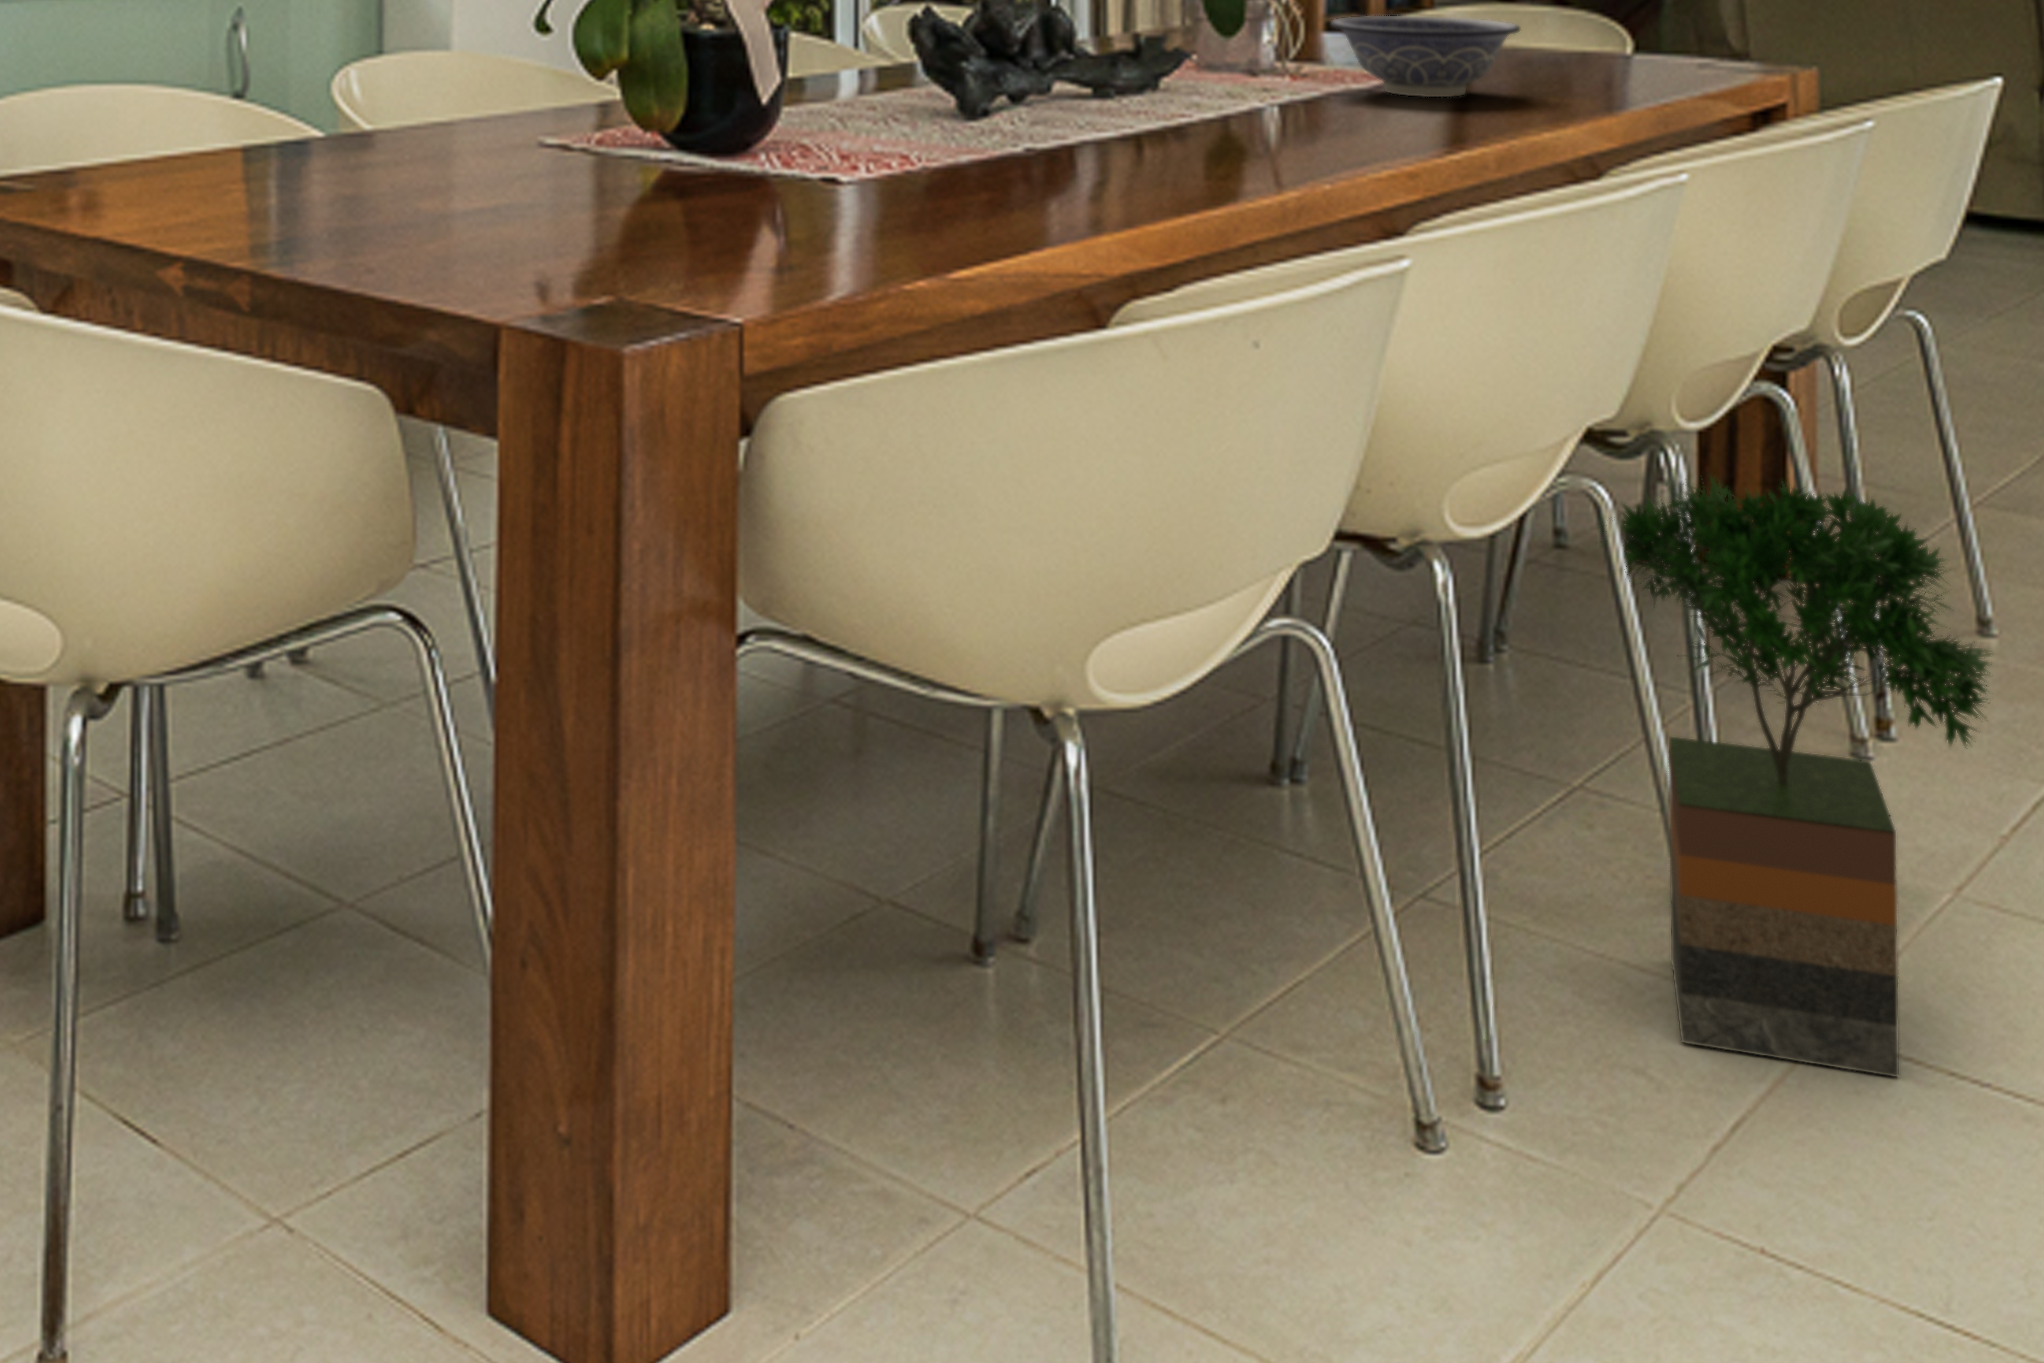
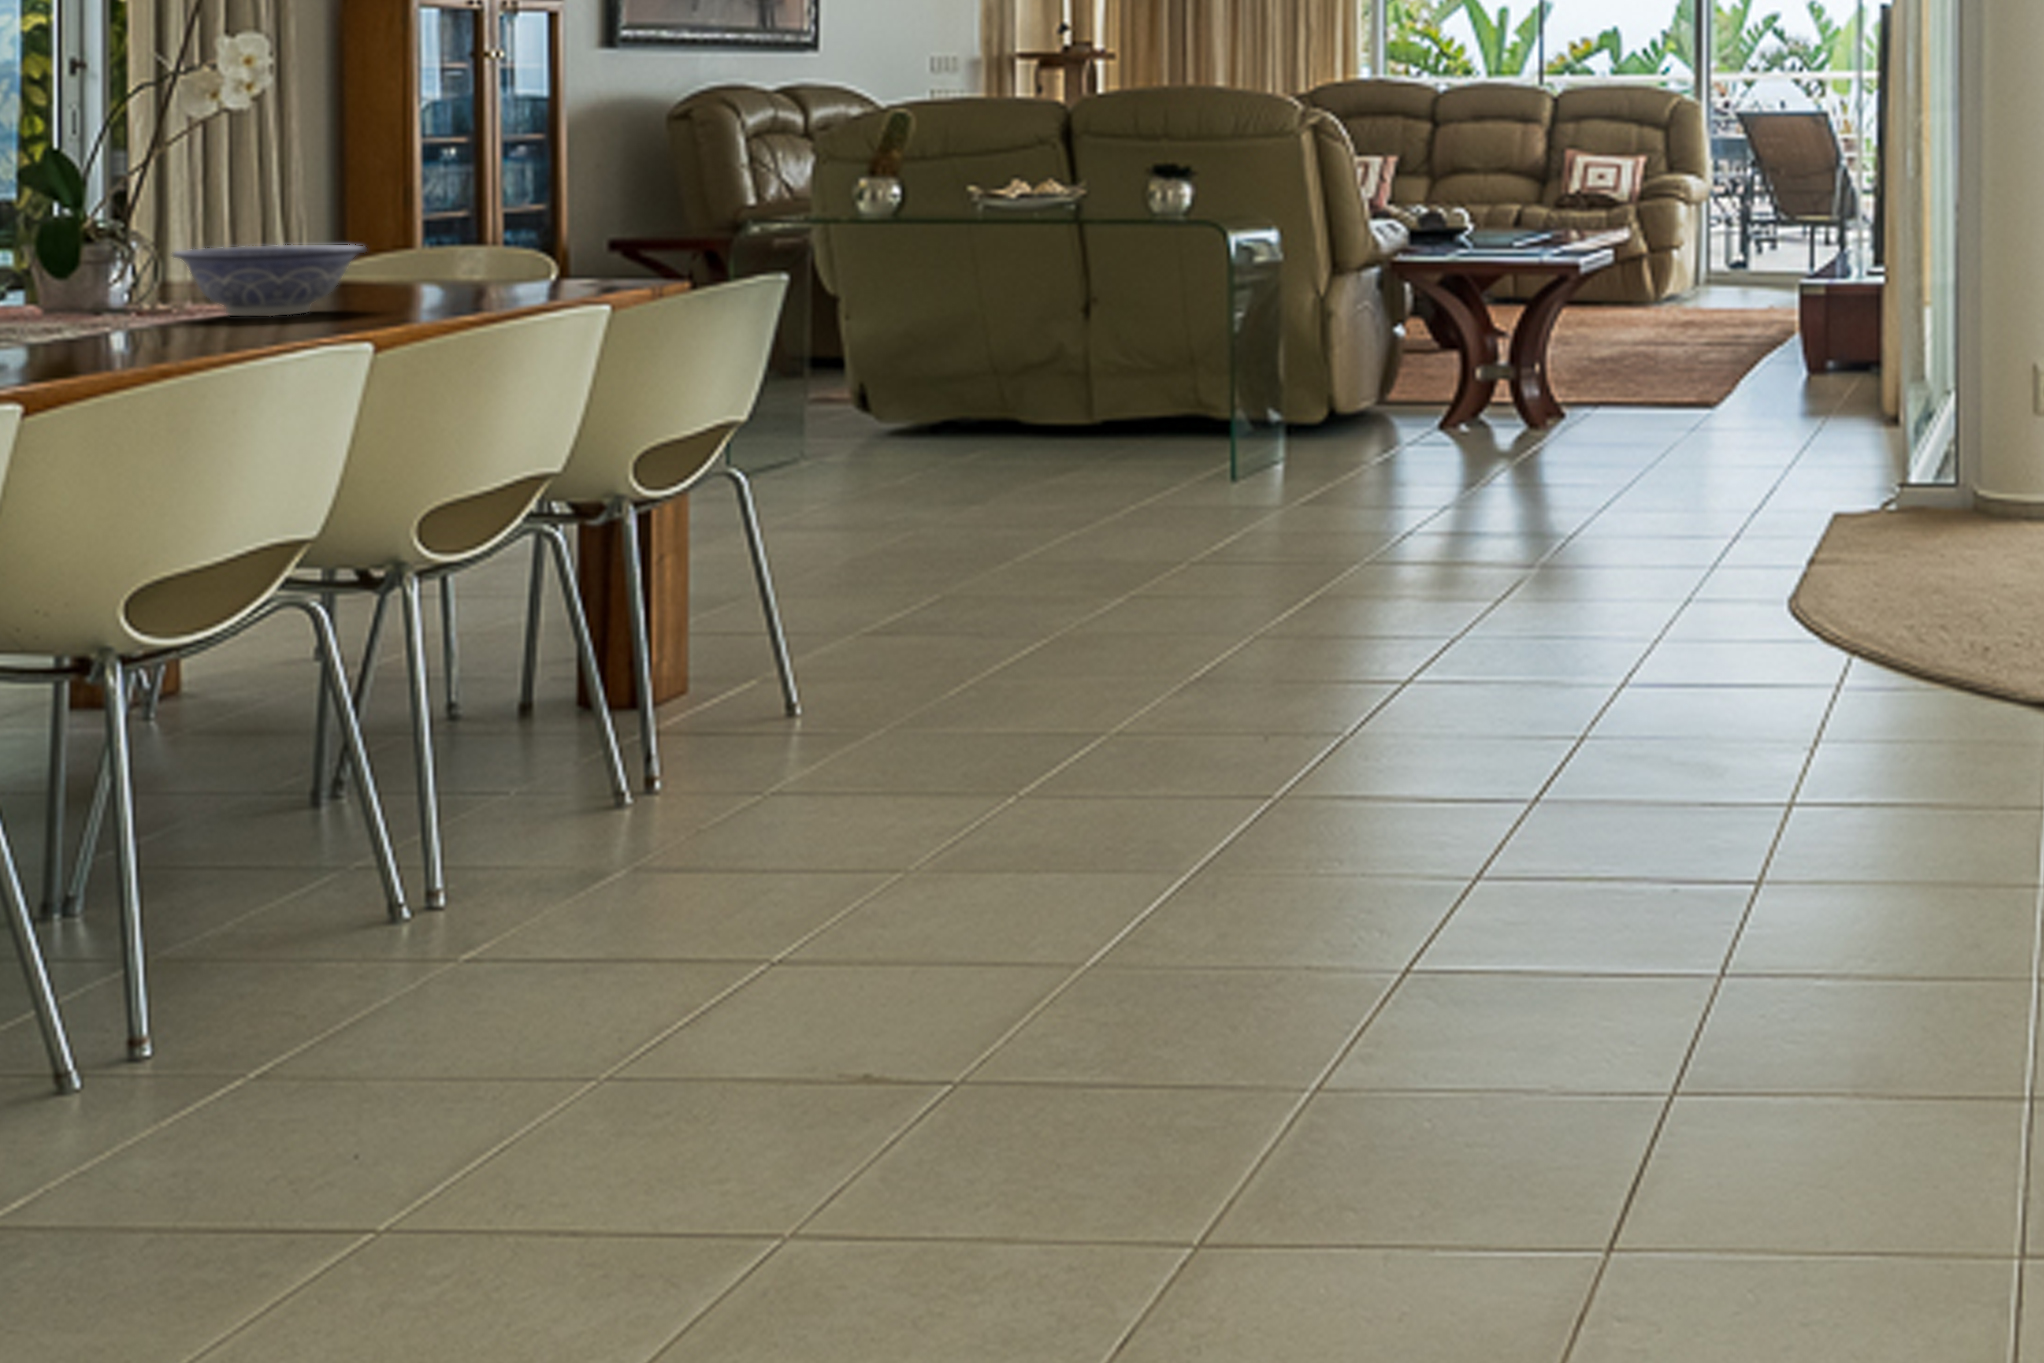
potted tree: present [1602,477,1990,1077] -> none [284,575,599,1027]

